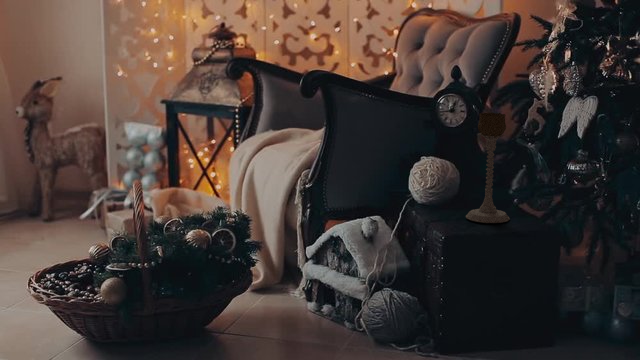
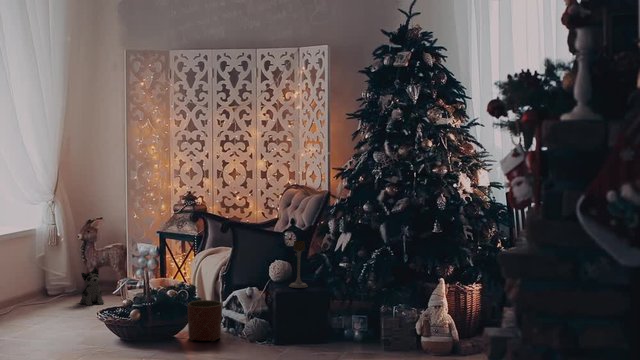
plush toy: none [20,168,66,241] -> present [80,267,104,305]
planter: none [233,246,311,343] -> present [188,300,222,342]

